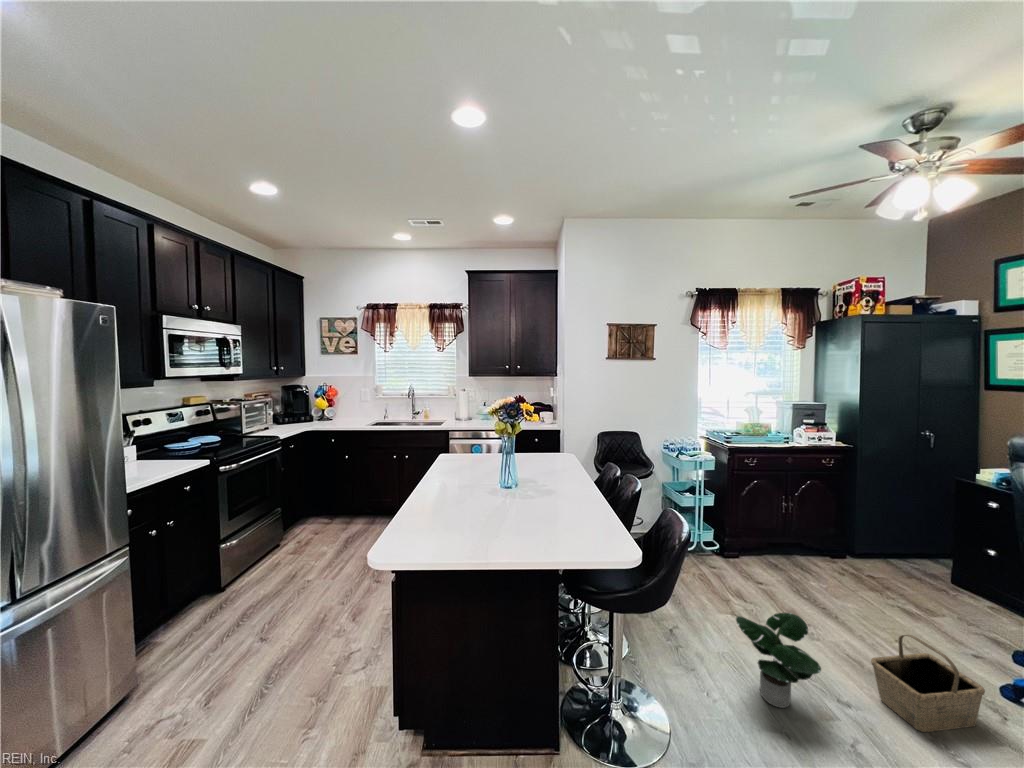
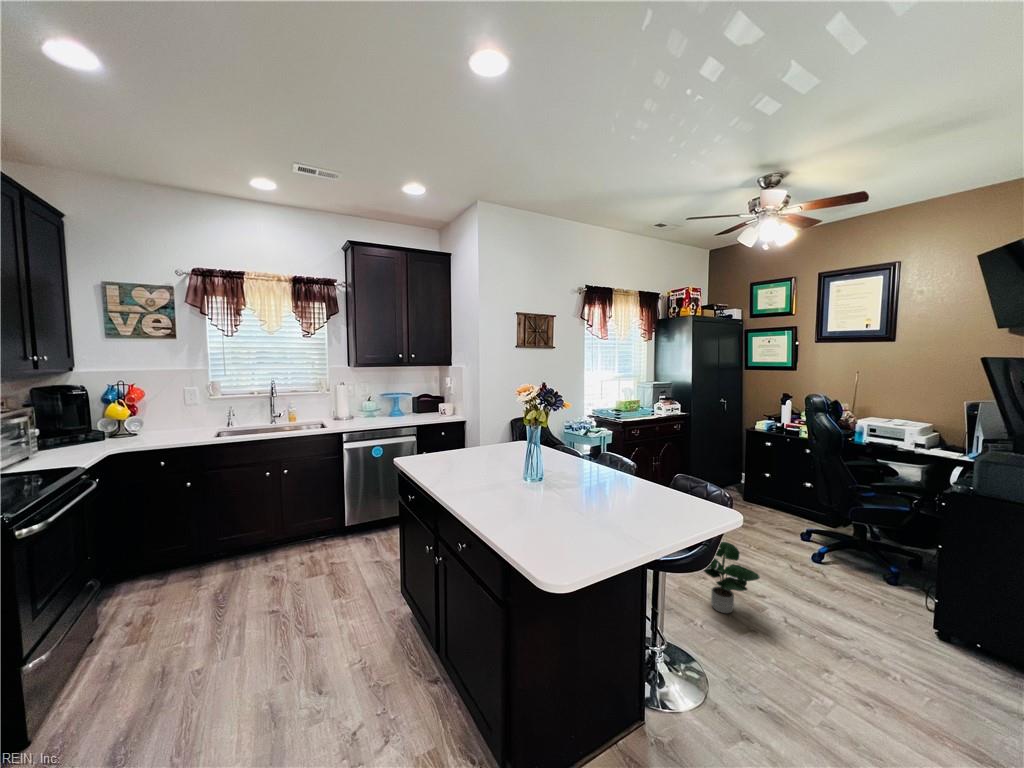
basket: present [871,635,985,732] -> none [762,537,817,597]

